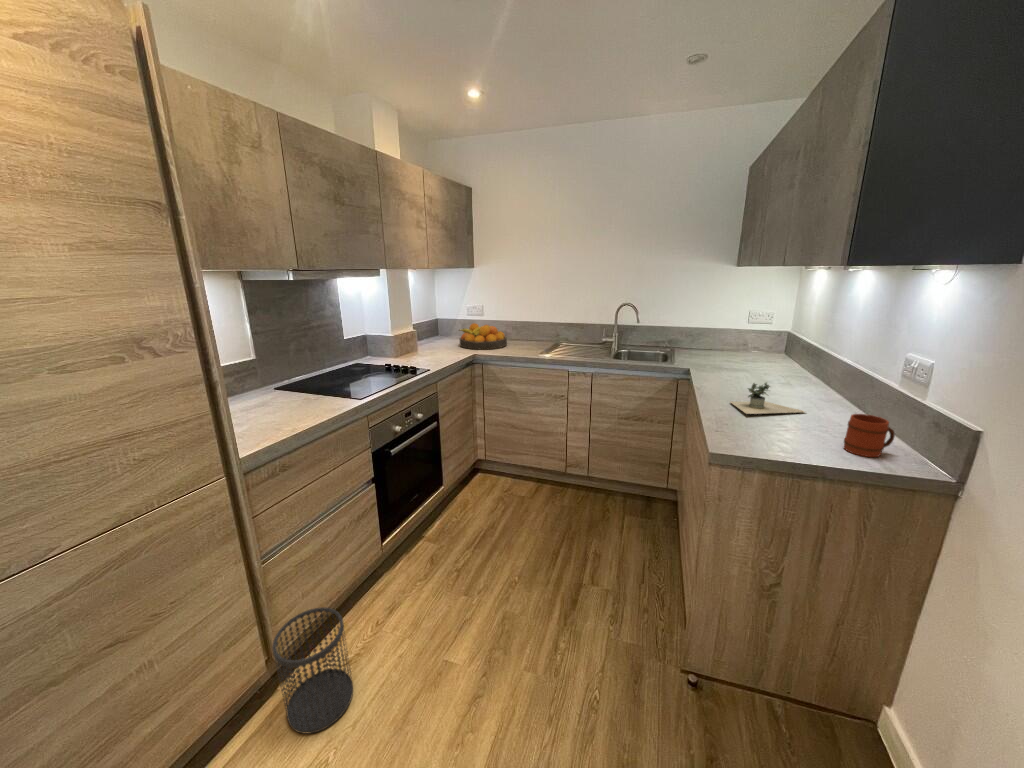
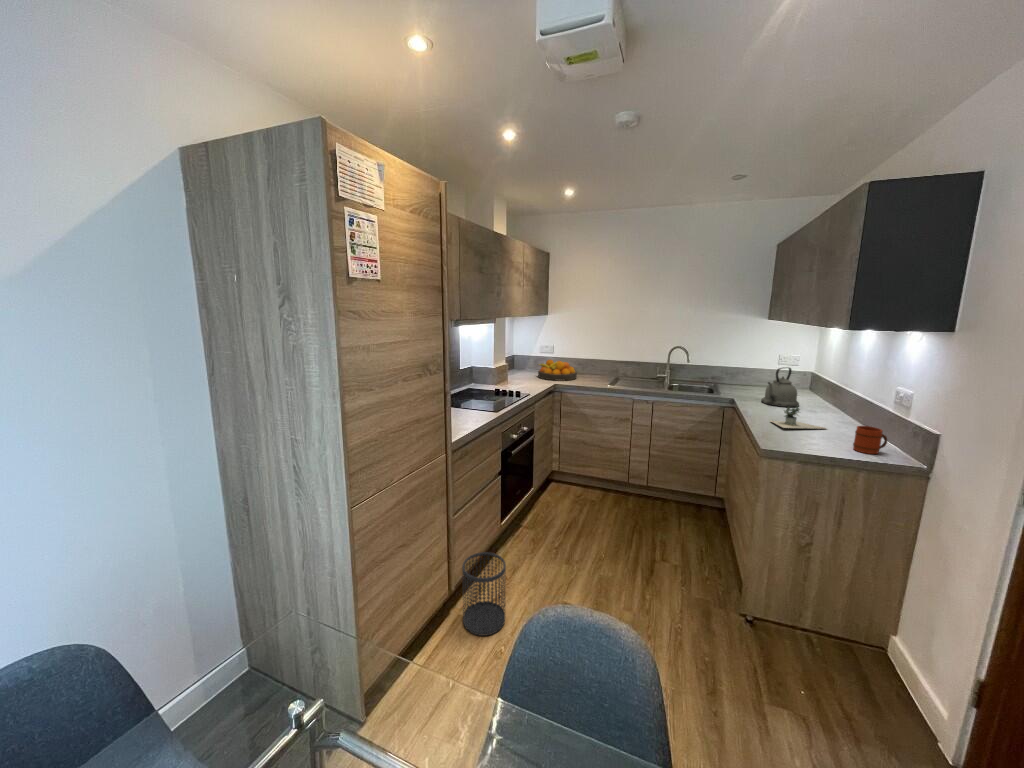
kettle: none [723,327,770,379] -> present [761,367,799,407]

